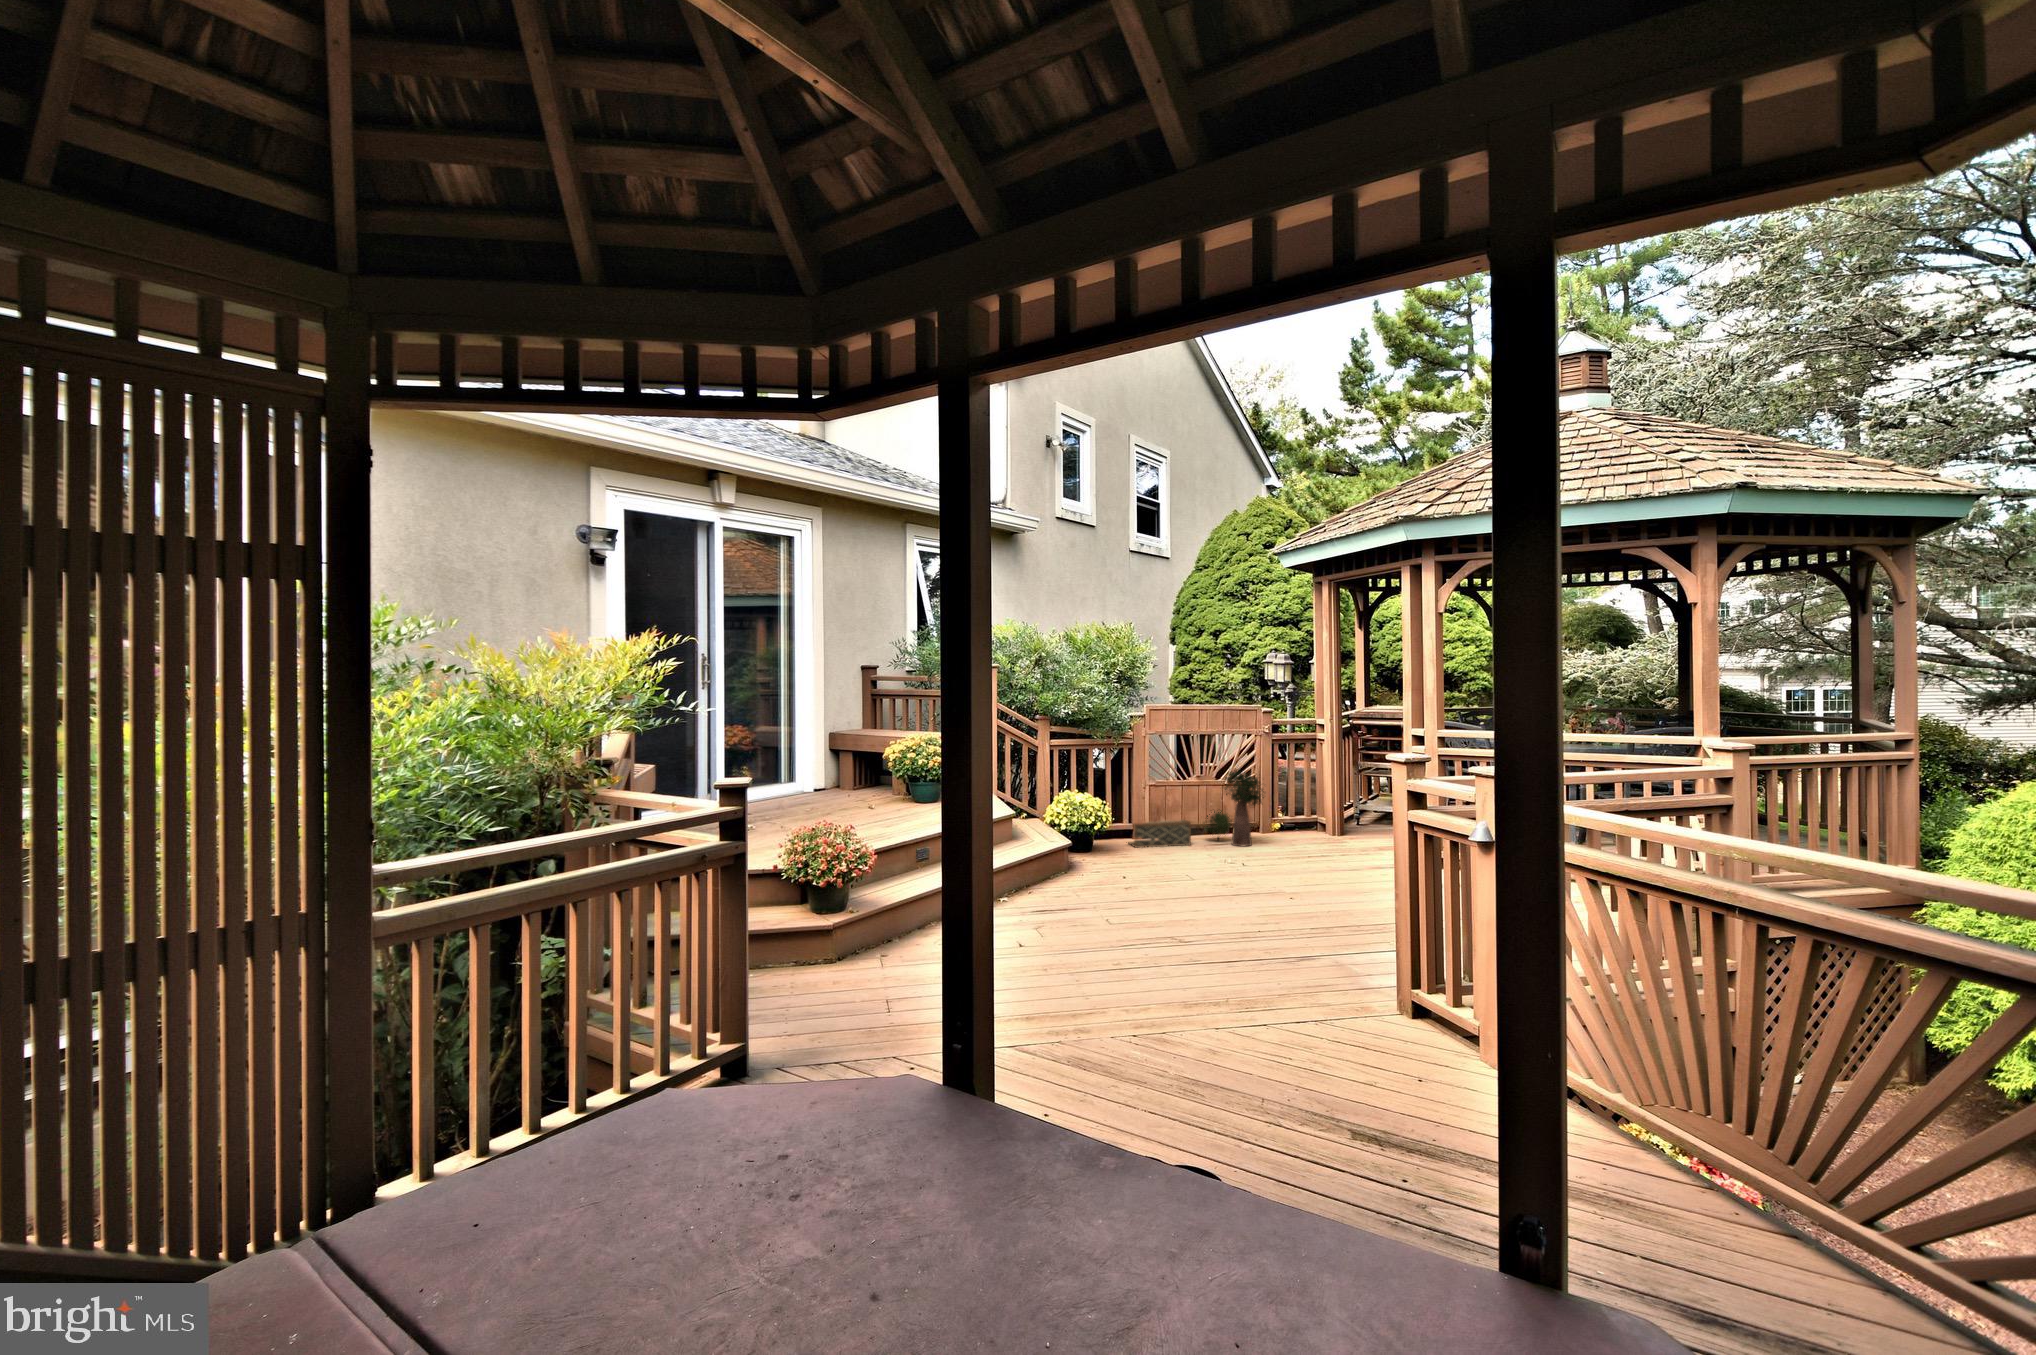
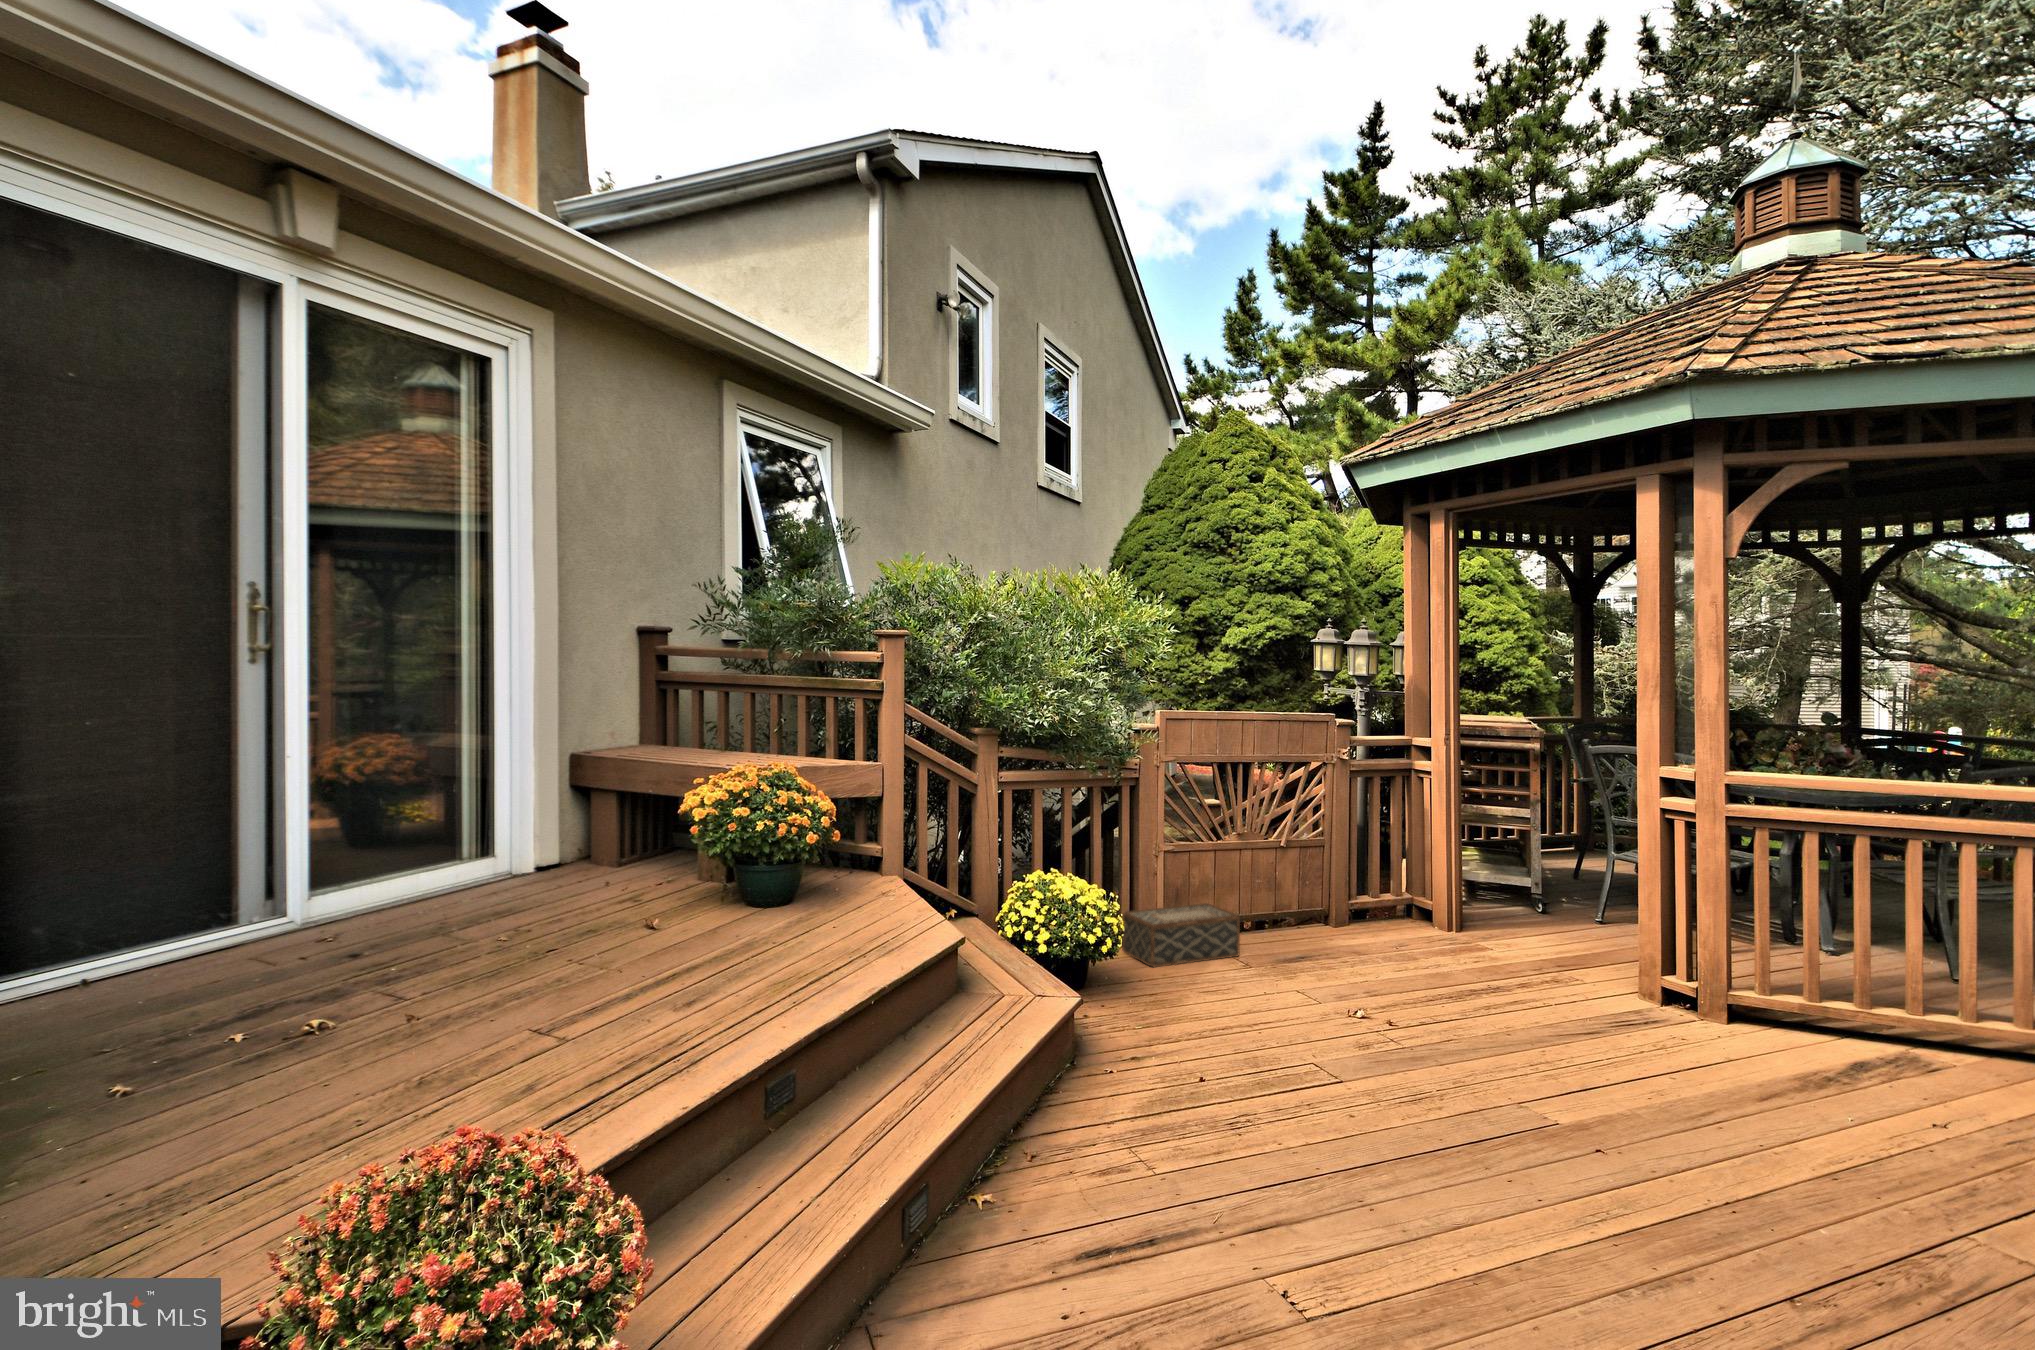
potted plant: present [1204,768,1264,846] -> none [1246,818,1364,956]

